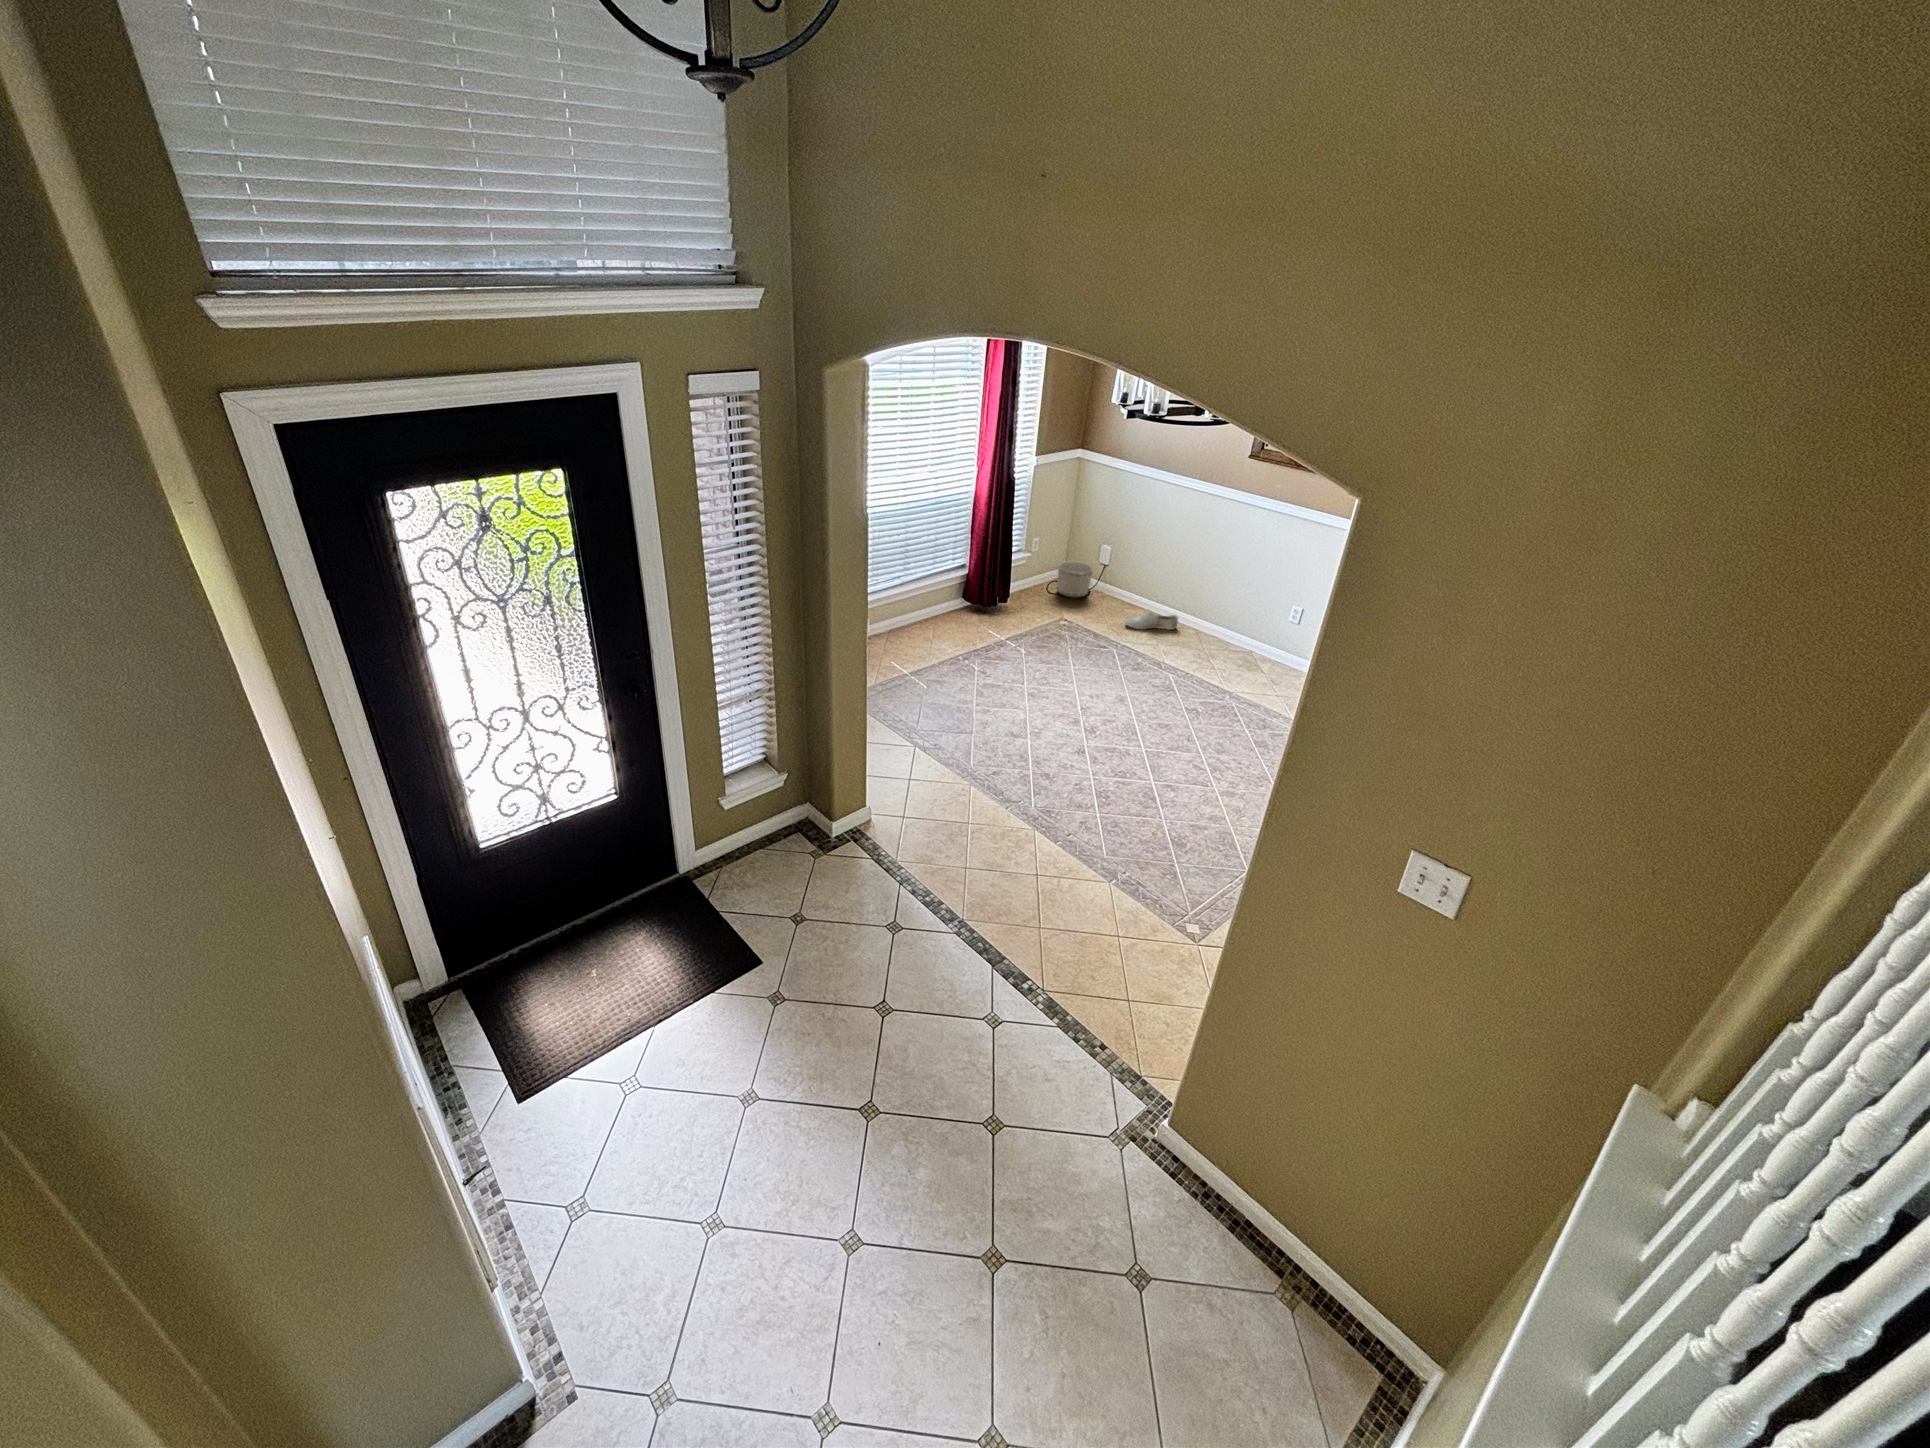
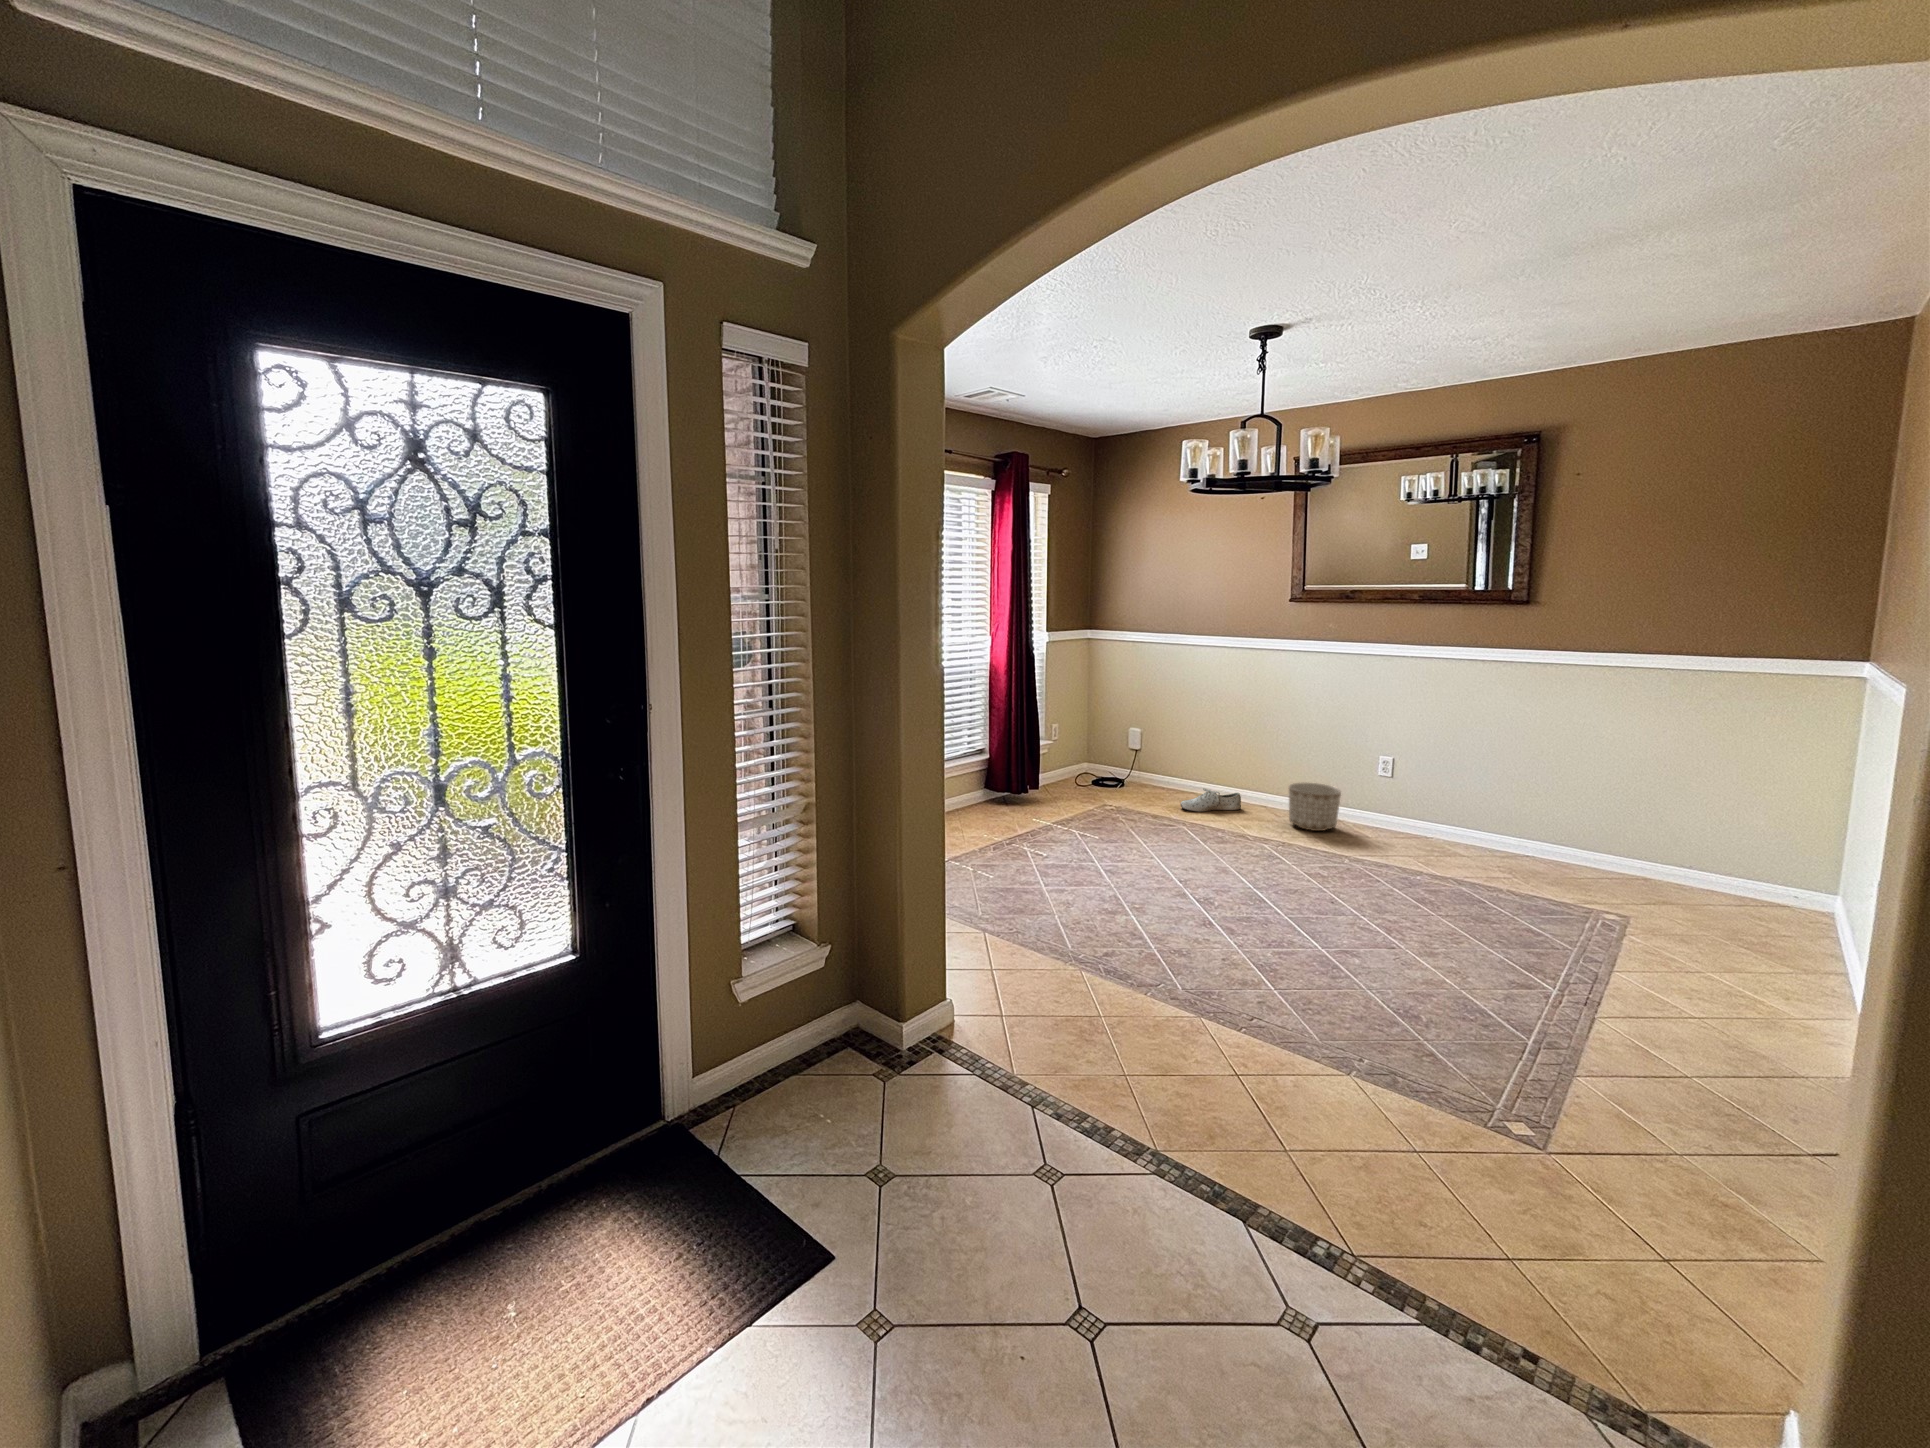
planter: present [1057,561,1093,598] -> present [1289,782,1341,831]

